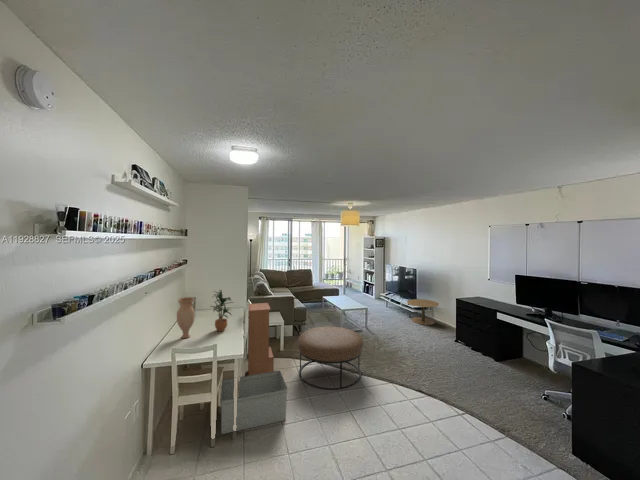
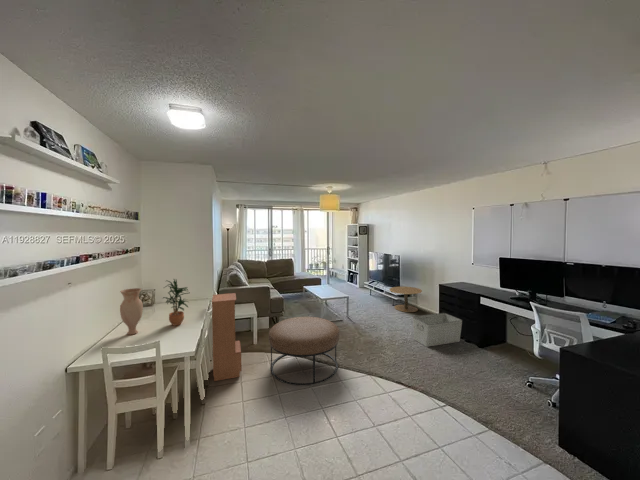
storage bin: present [220,371,287,434] -> present [413,313,462,347]

